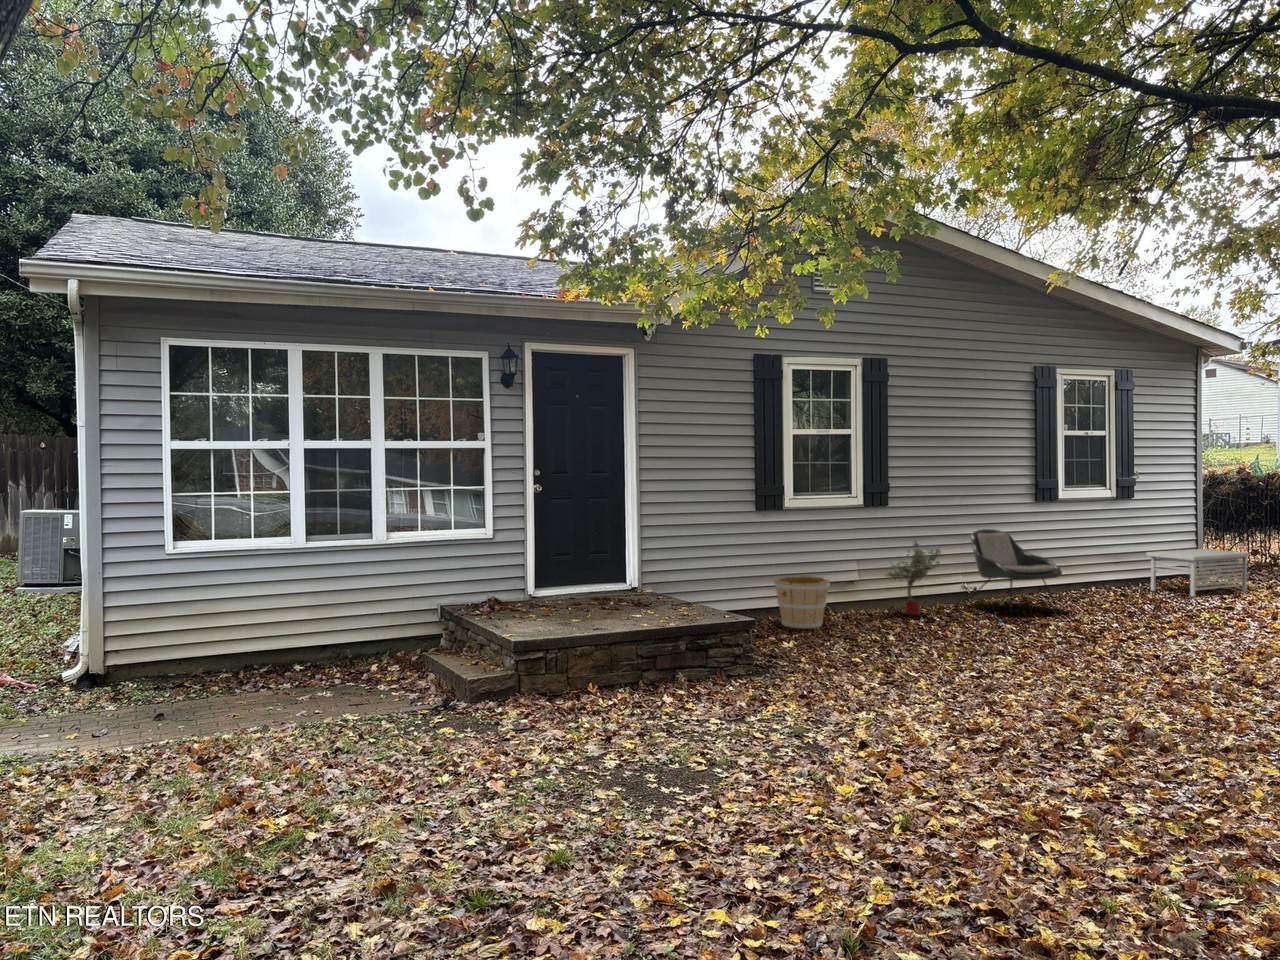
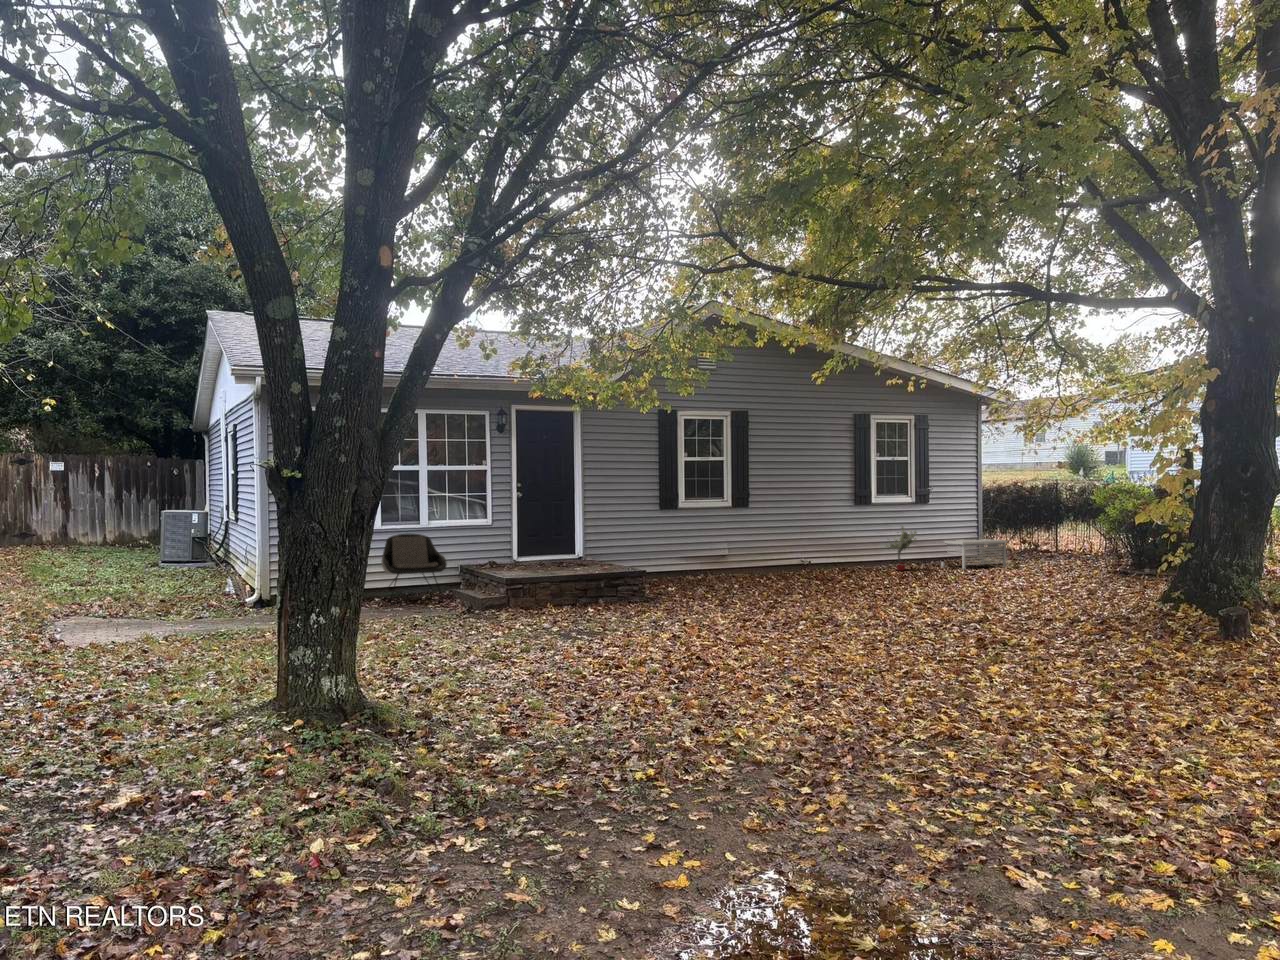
lounge chair: present [966,529,1062,616] -> present [381,534,447,604]
potted tree: present [886,539,941,616] -> present [886,526,917,571]
wooden bucket: present [774,575,830,629] -> none [670,551,706,584]

